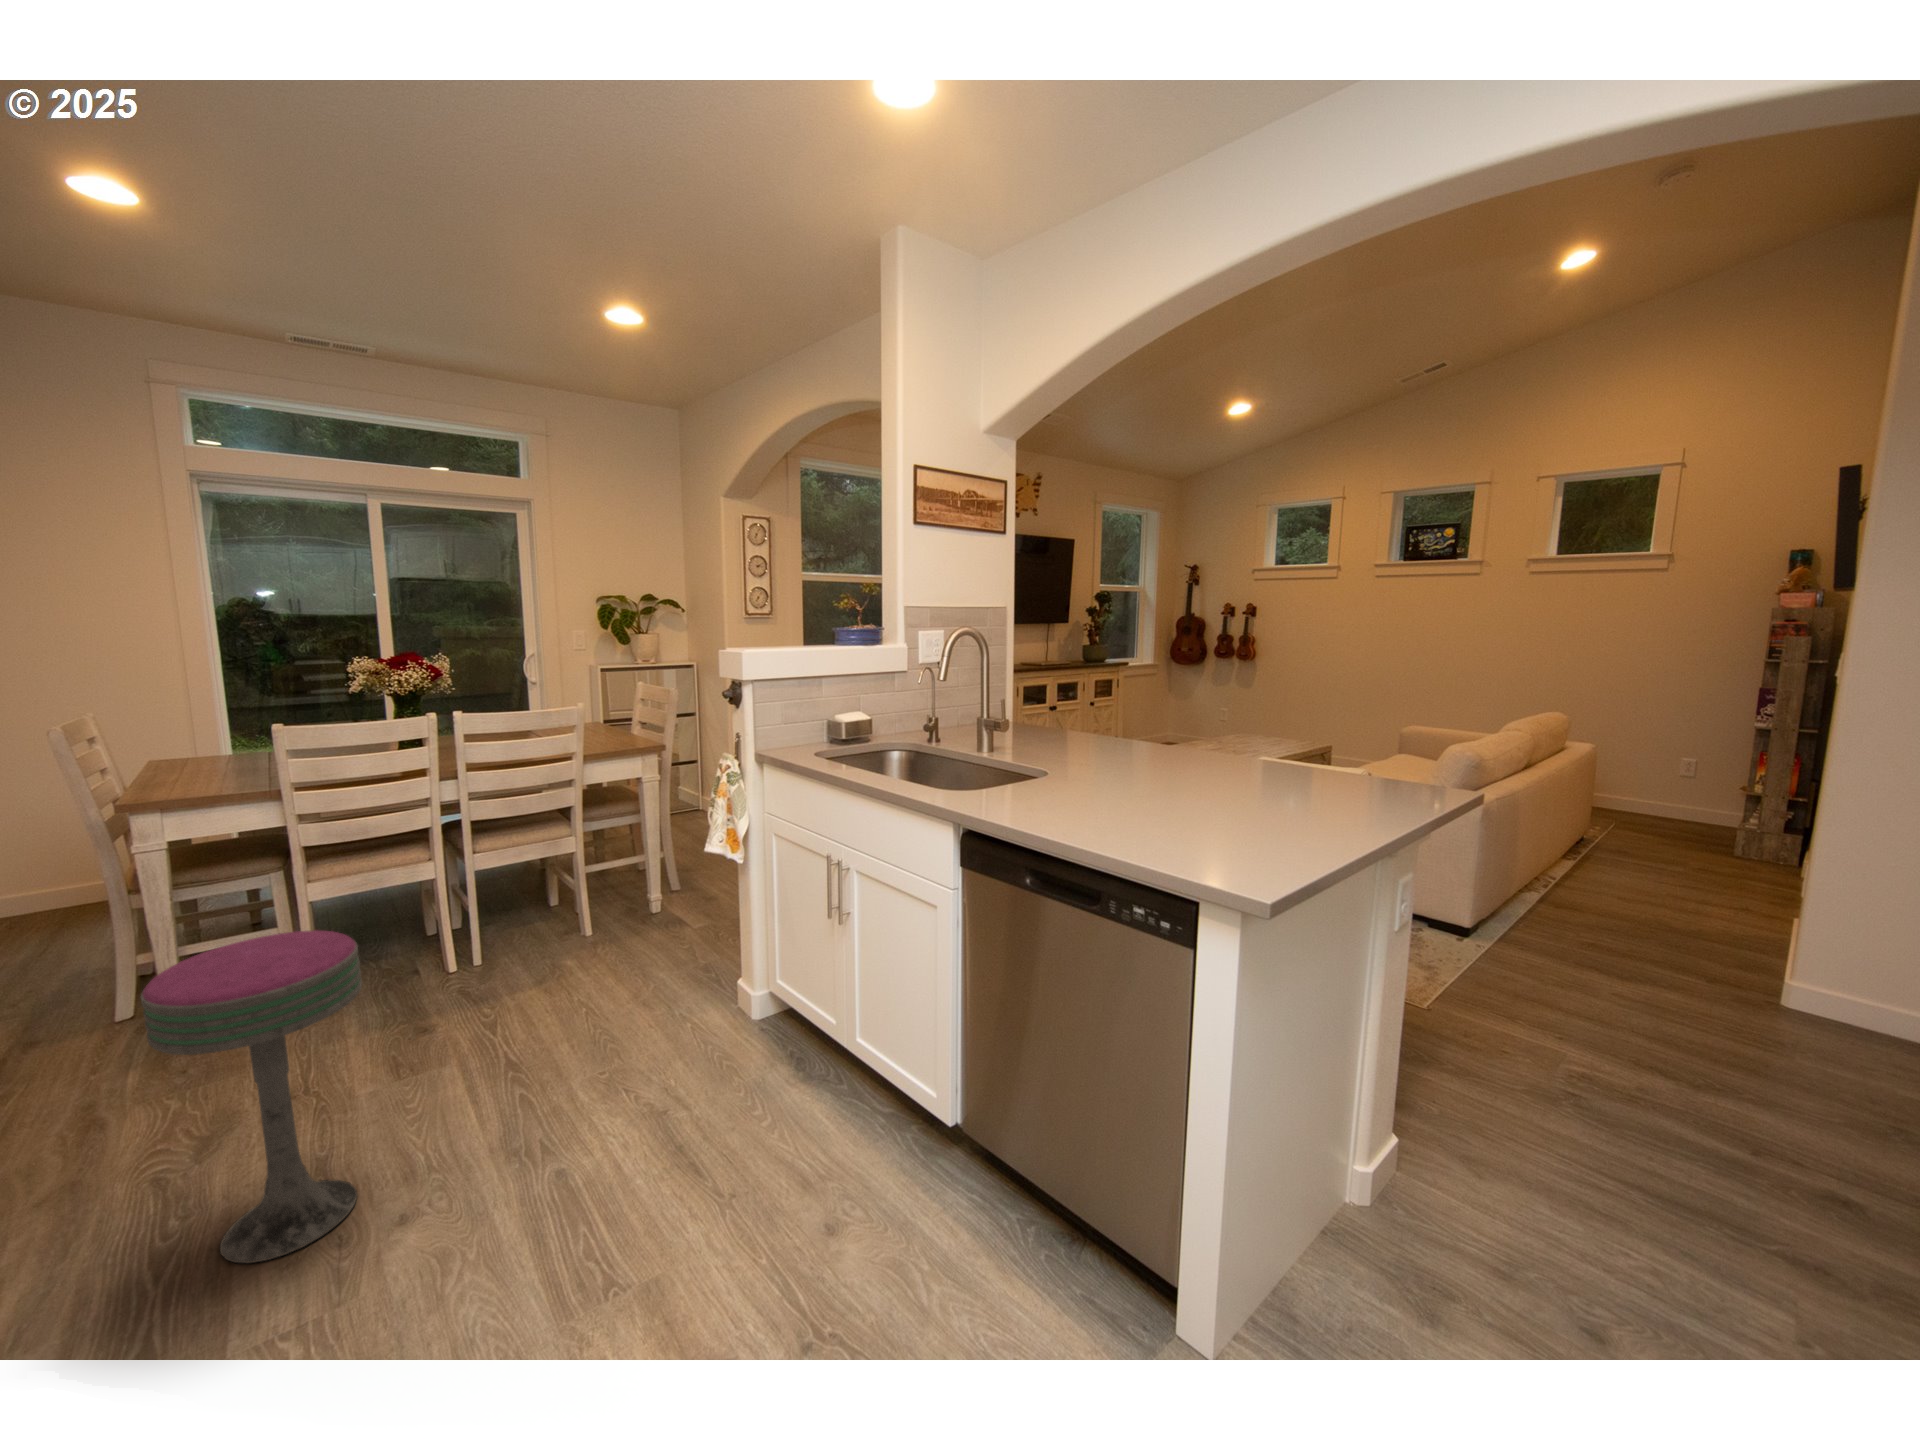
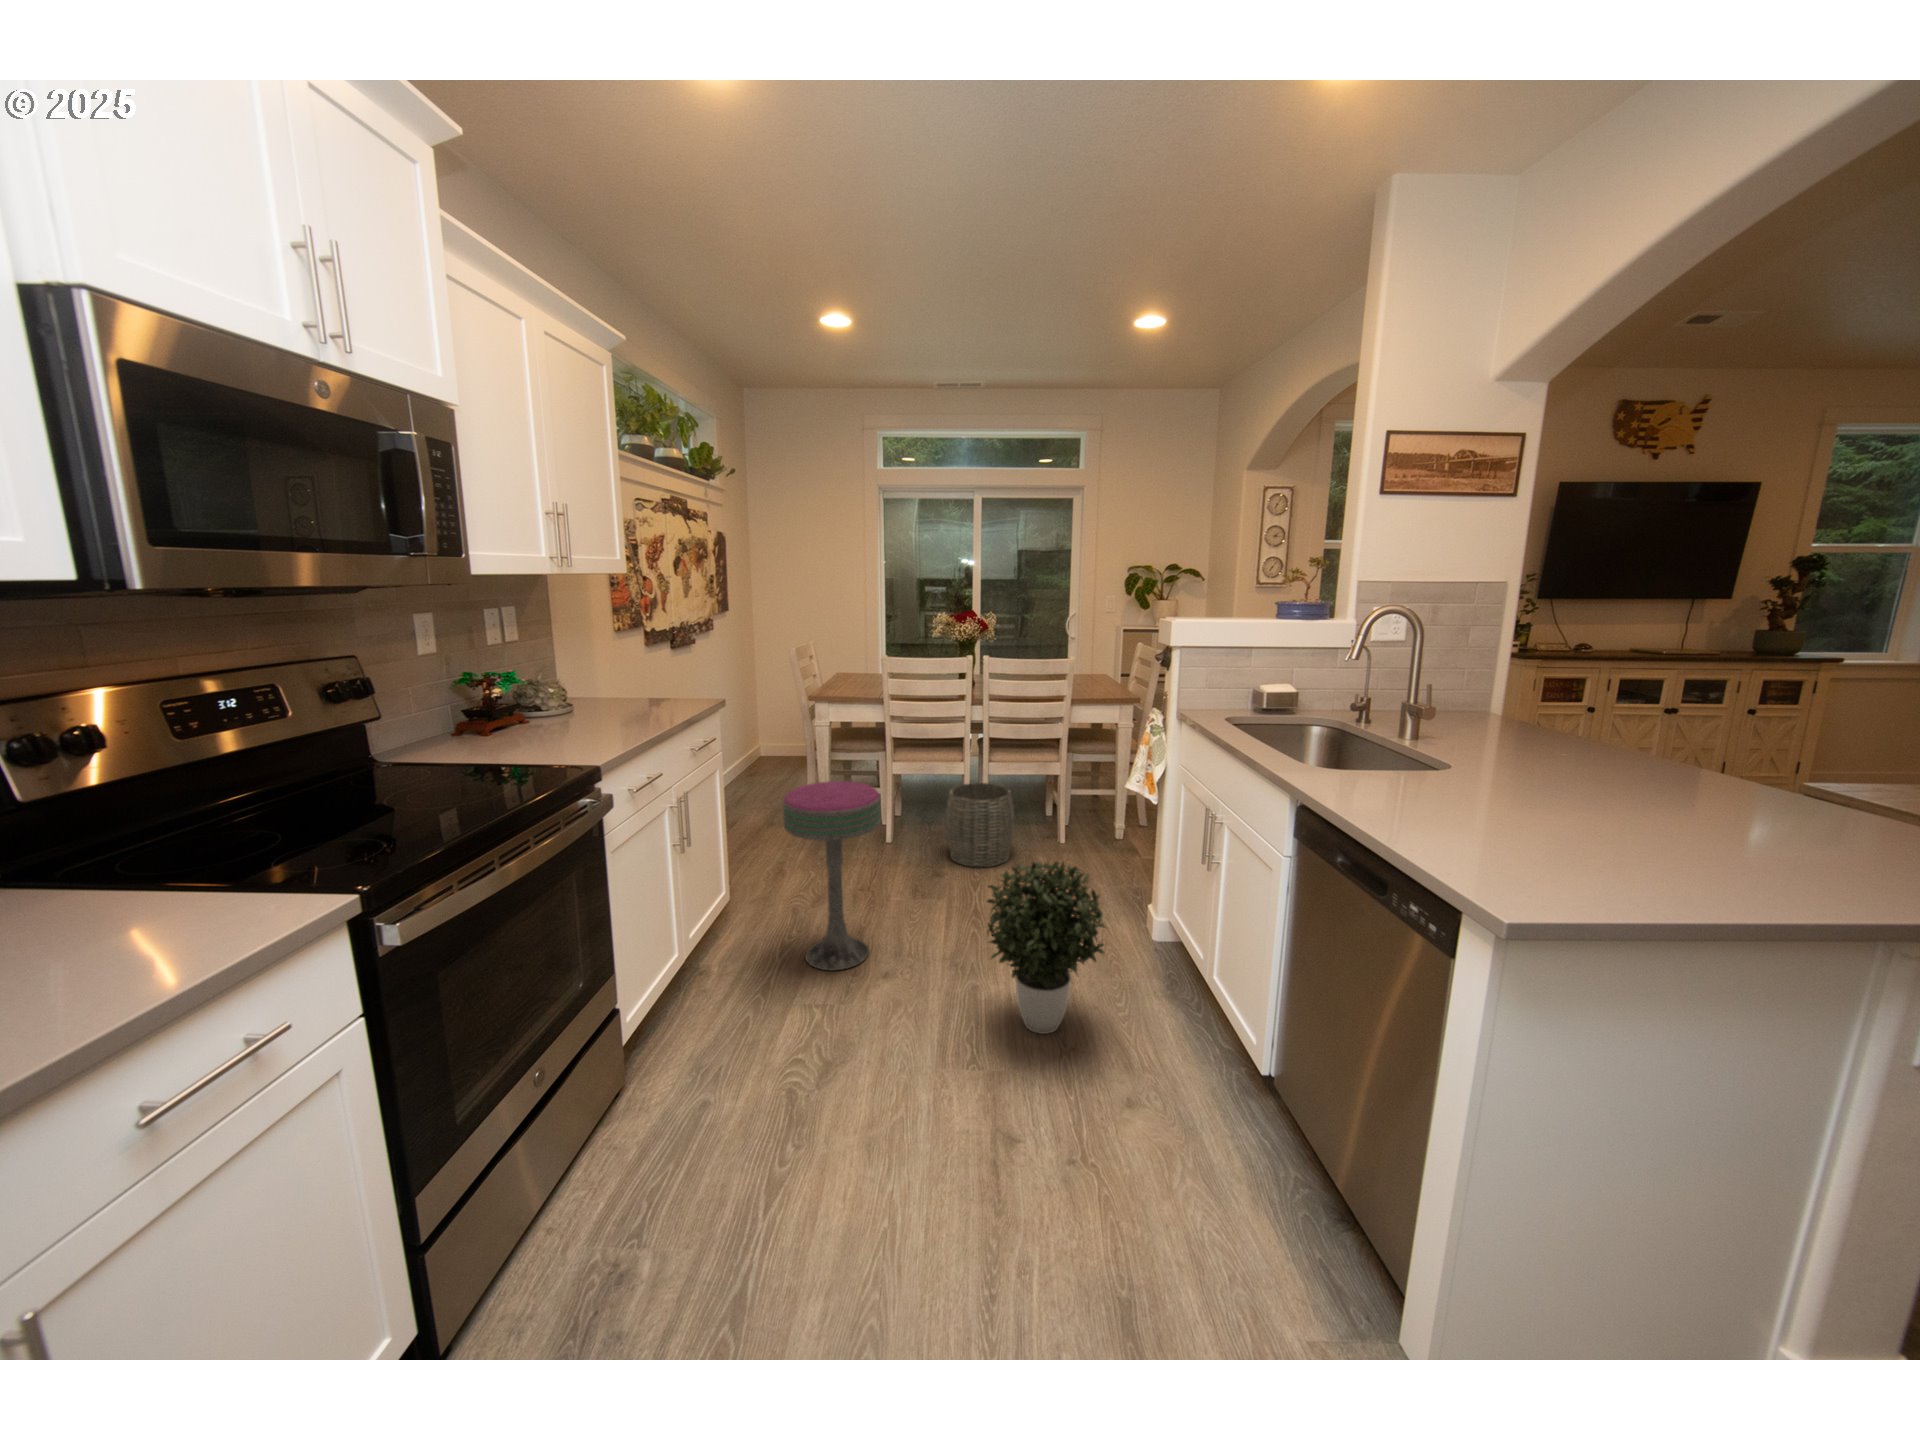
woven basket: none [419,883,532,1007] -> present [946,783,1014,867]
potted plant: none [583,954,753,1181] -> present [987,861,1105,1034]

